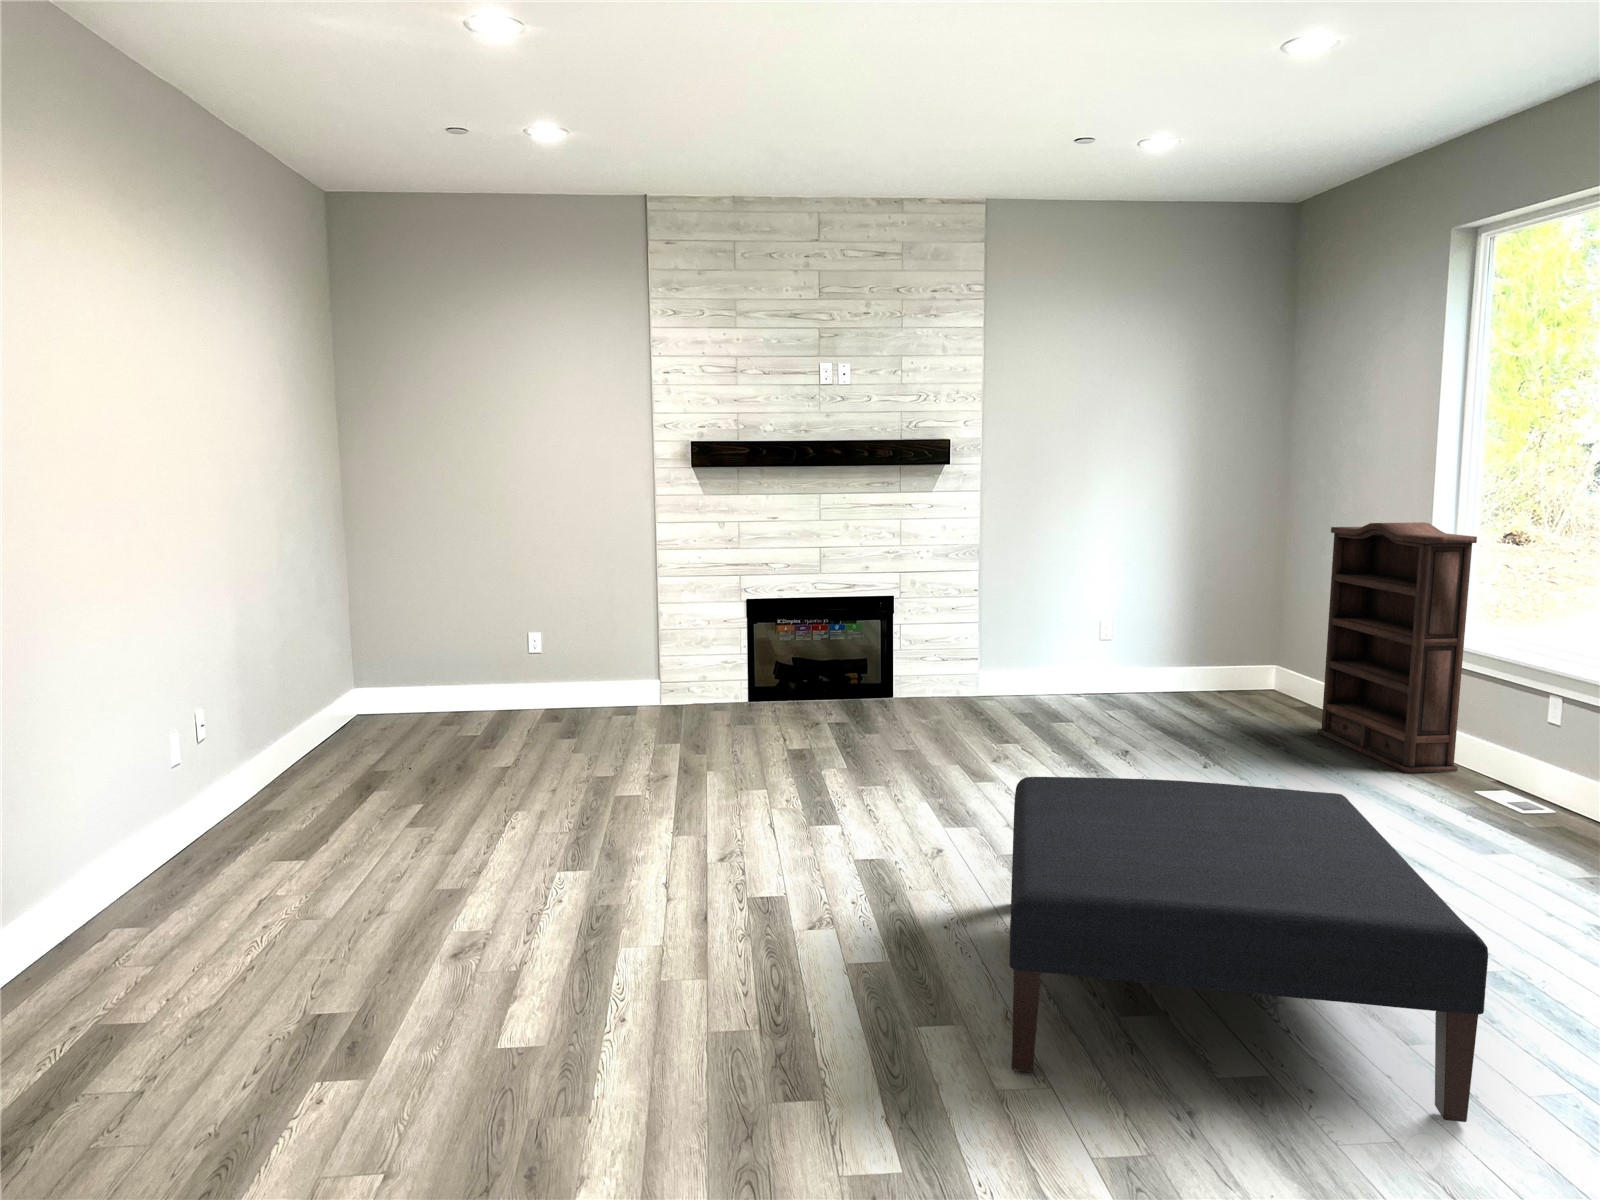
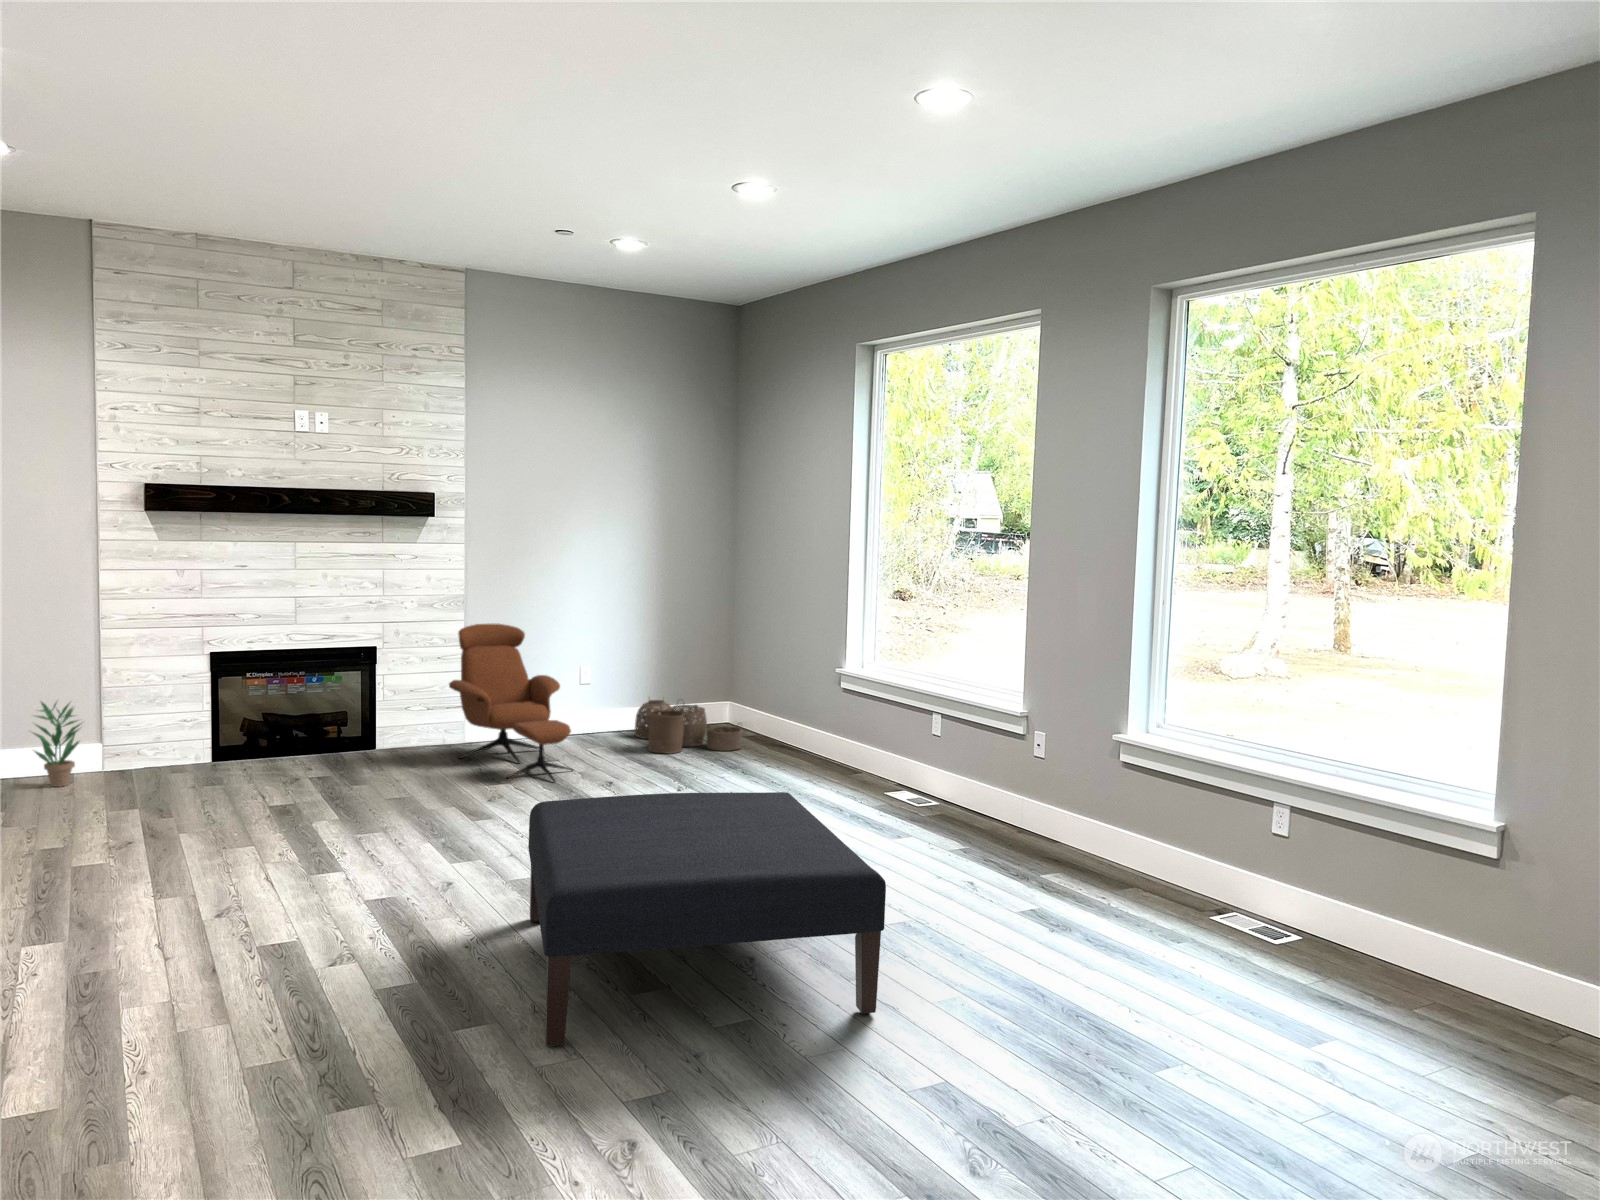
bookshelf: present [1318,522,1477,773] -> none [764,581,872,782]
lounge chair: none [959,573,1086,745] -> present [449,624,573,782]
potted plant: none [610,637,651,713] -> present [33,701,80,787]
woven basket: none [1159,655,1291,722] -> present [635,700,741,753]

